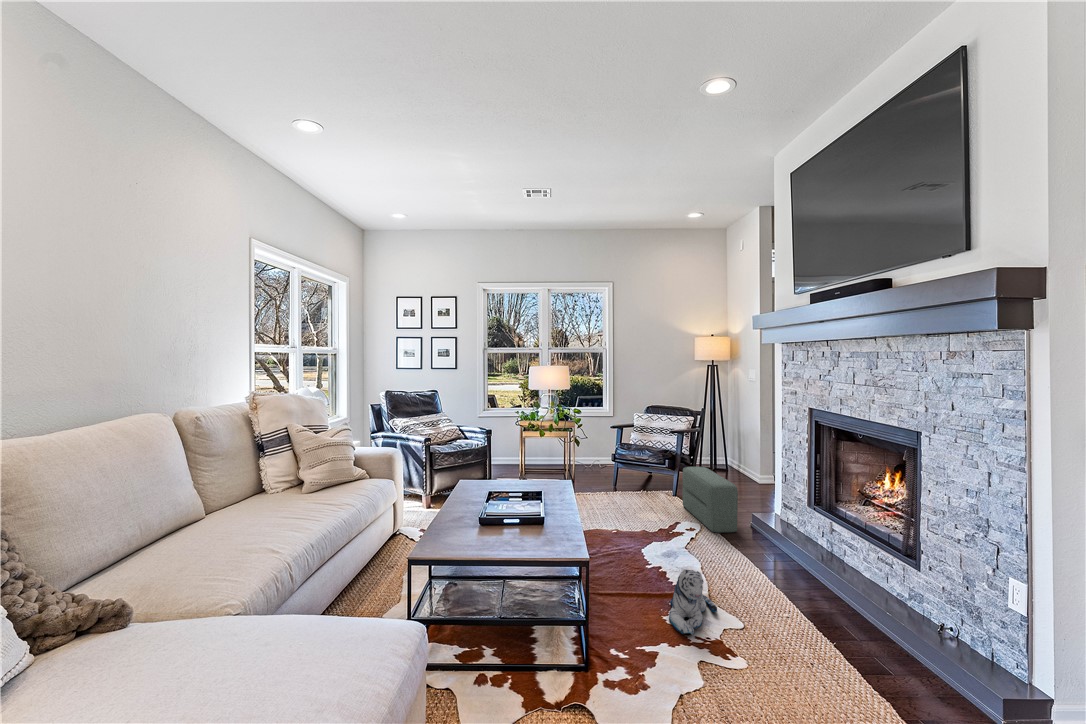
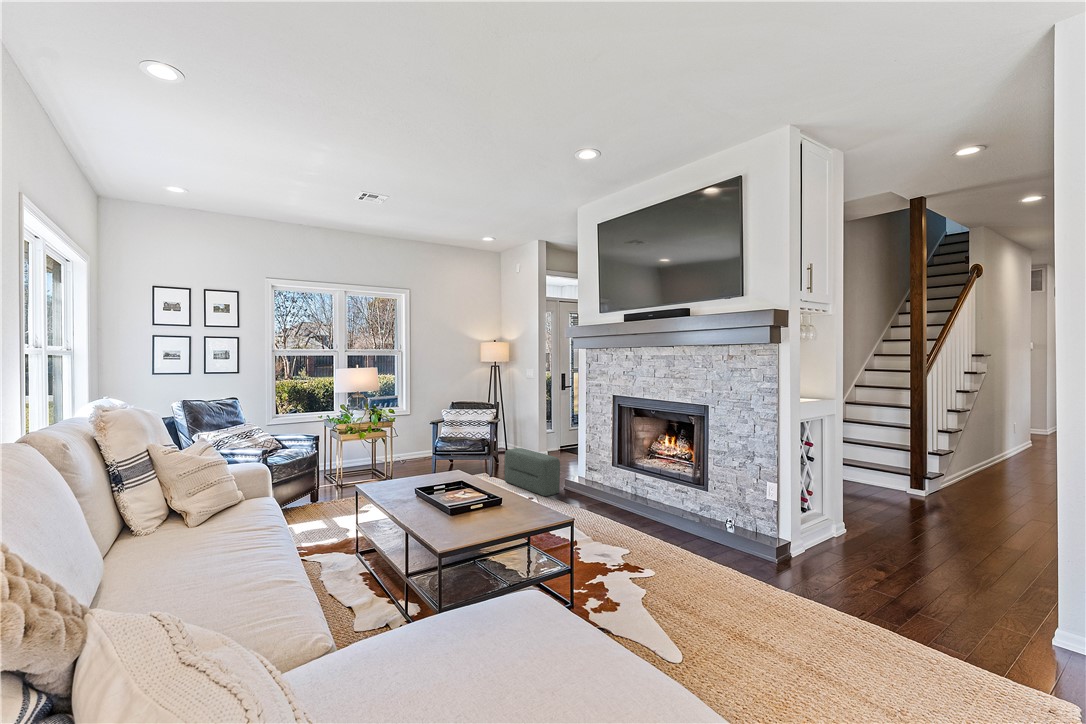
plush toy: present [669,569,717,634] -> none [574,523,612,573]

